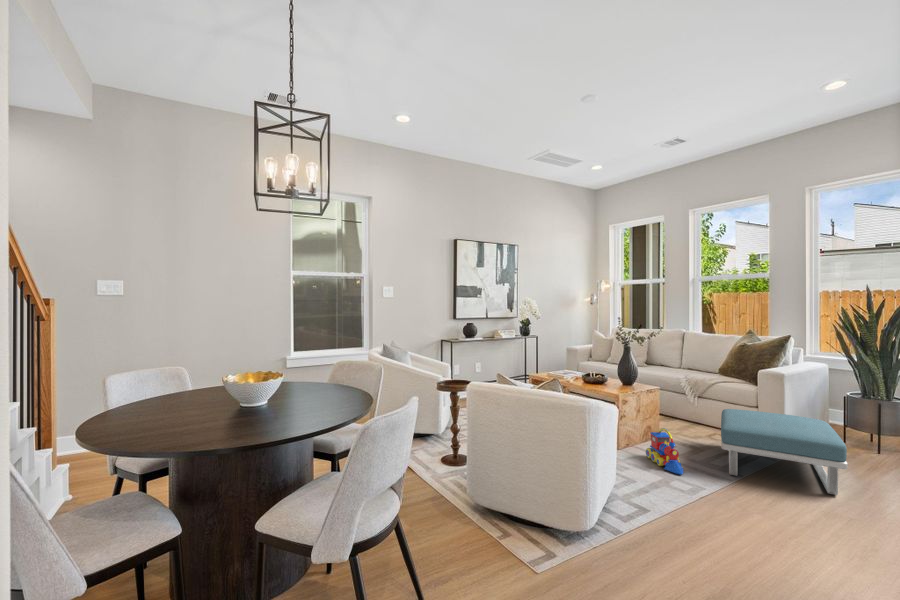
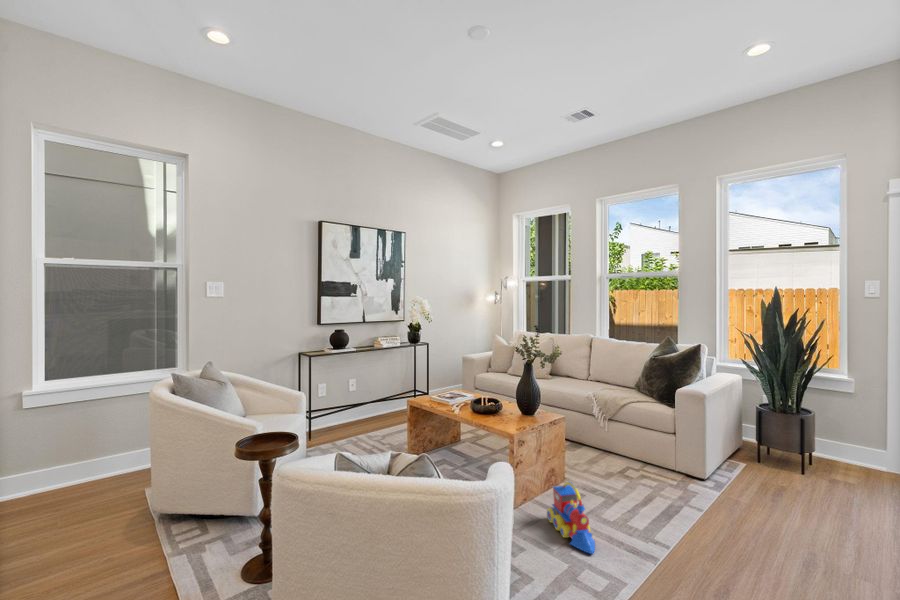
footstool: present [721,409,848,495] -> none [639,443,803,574]

